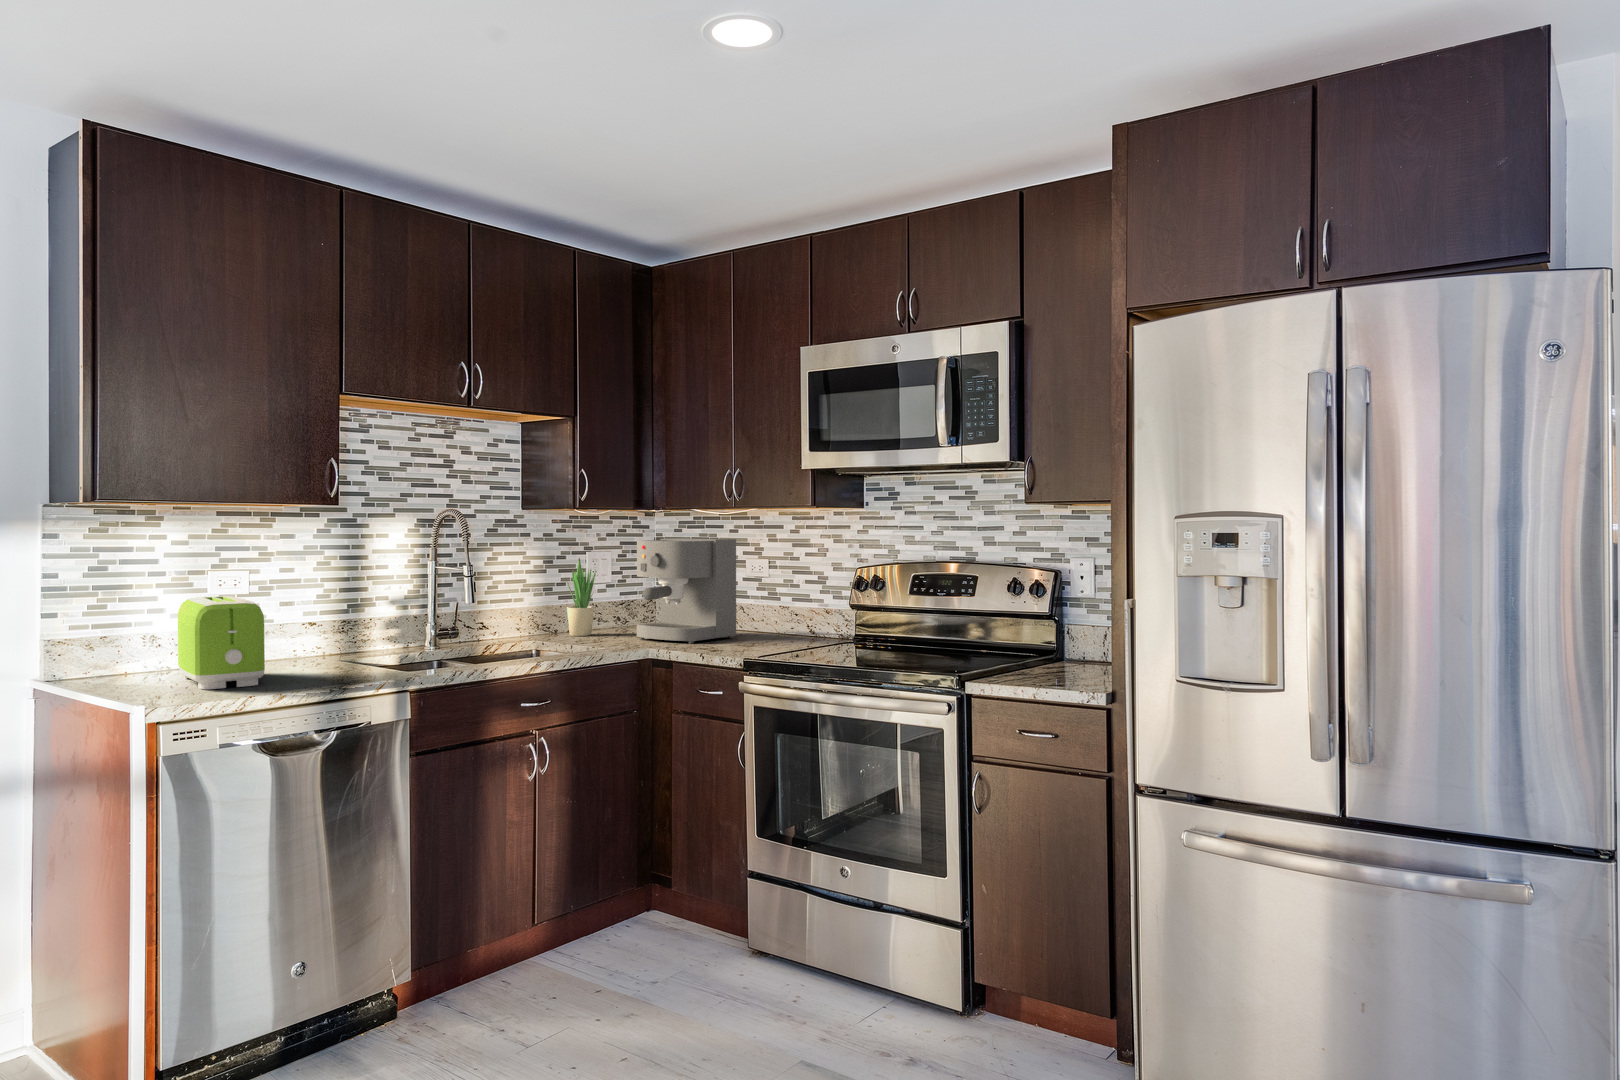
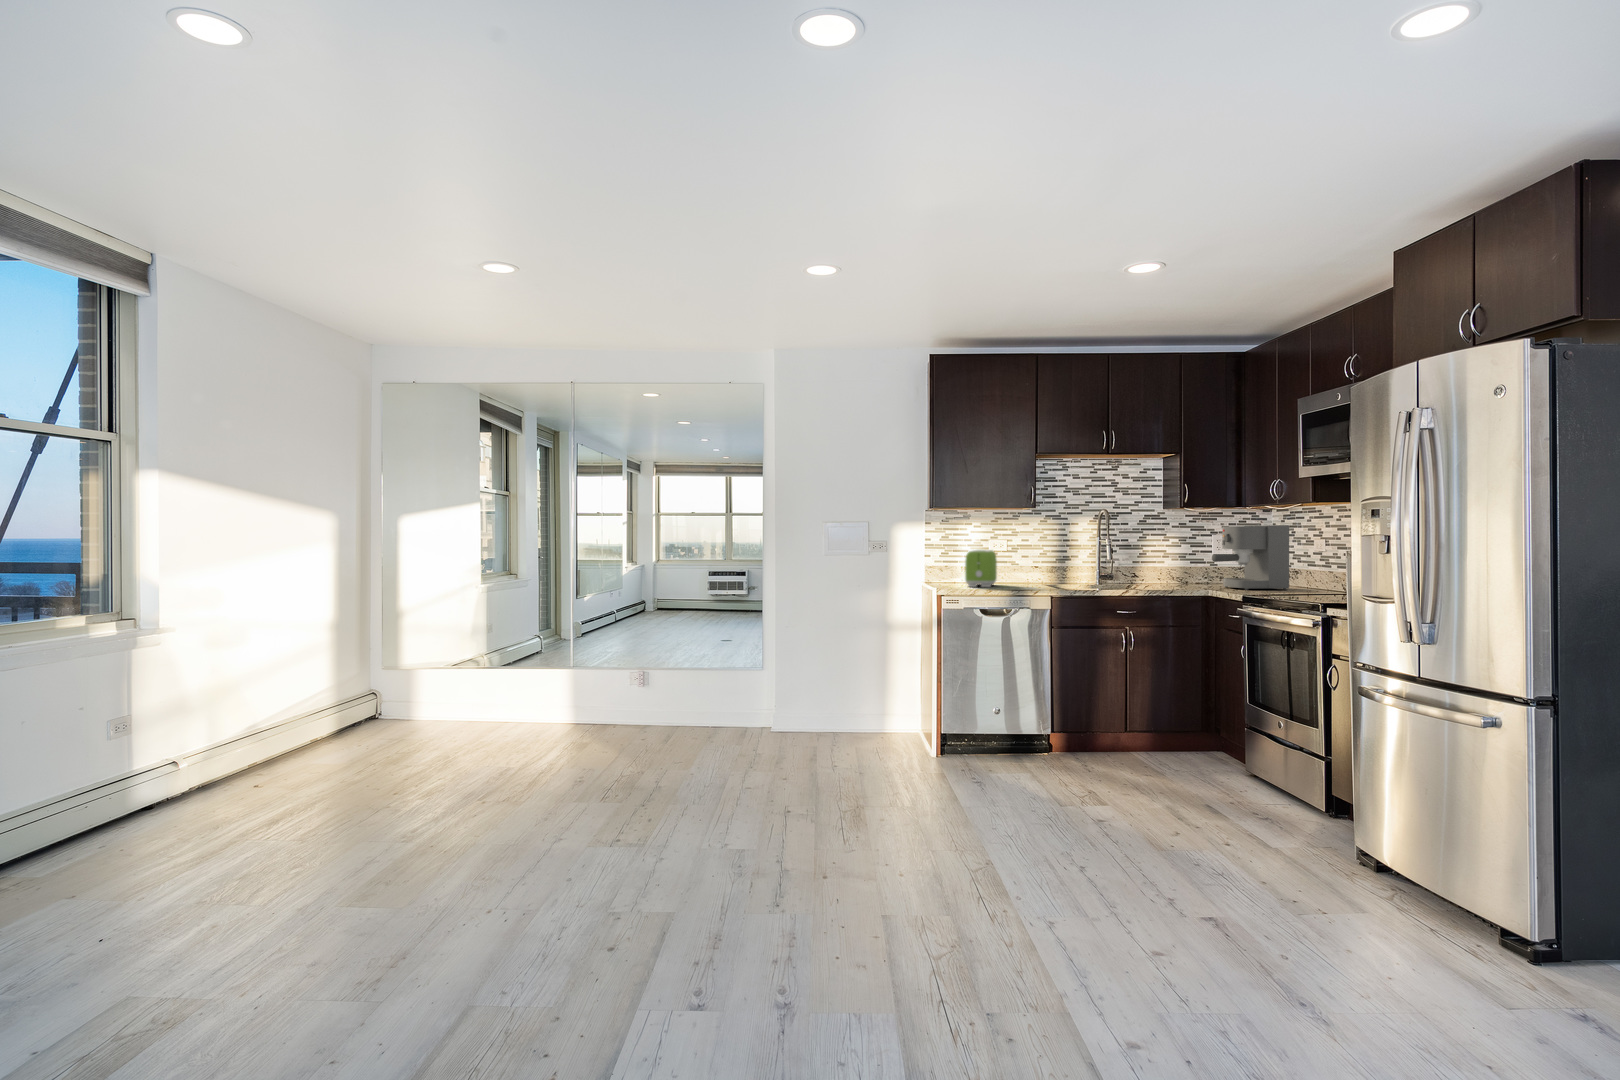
potted plant: present [566,558,596,636] -> none [1192,537,1213,585]

